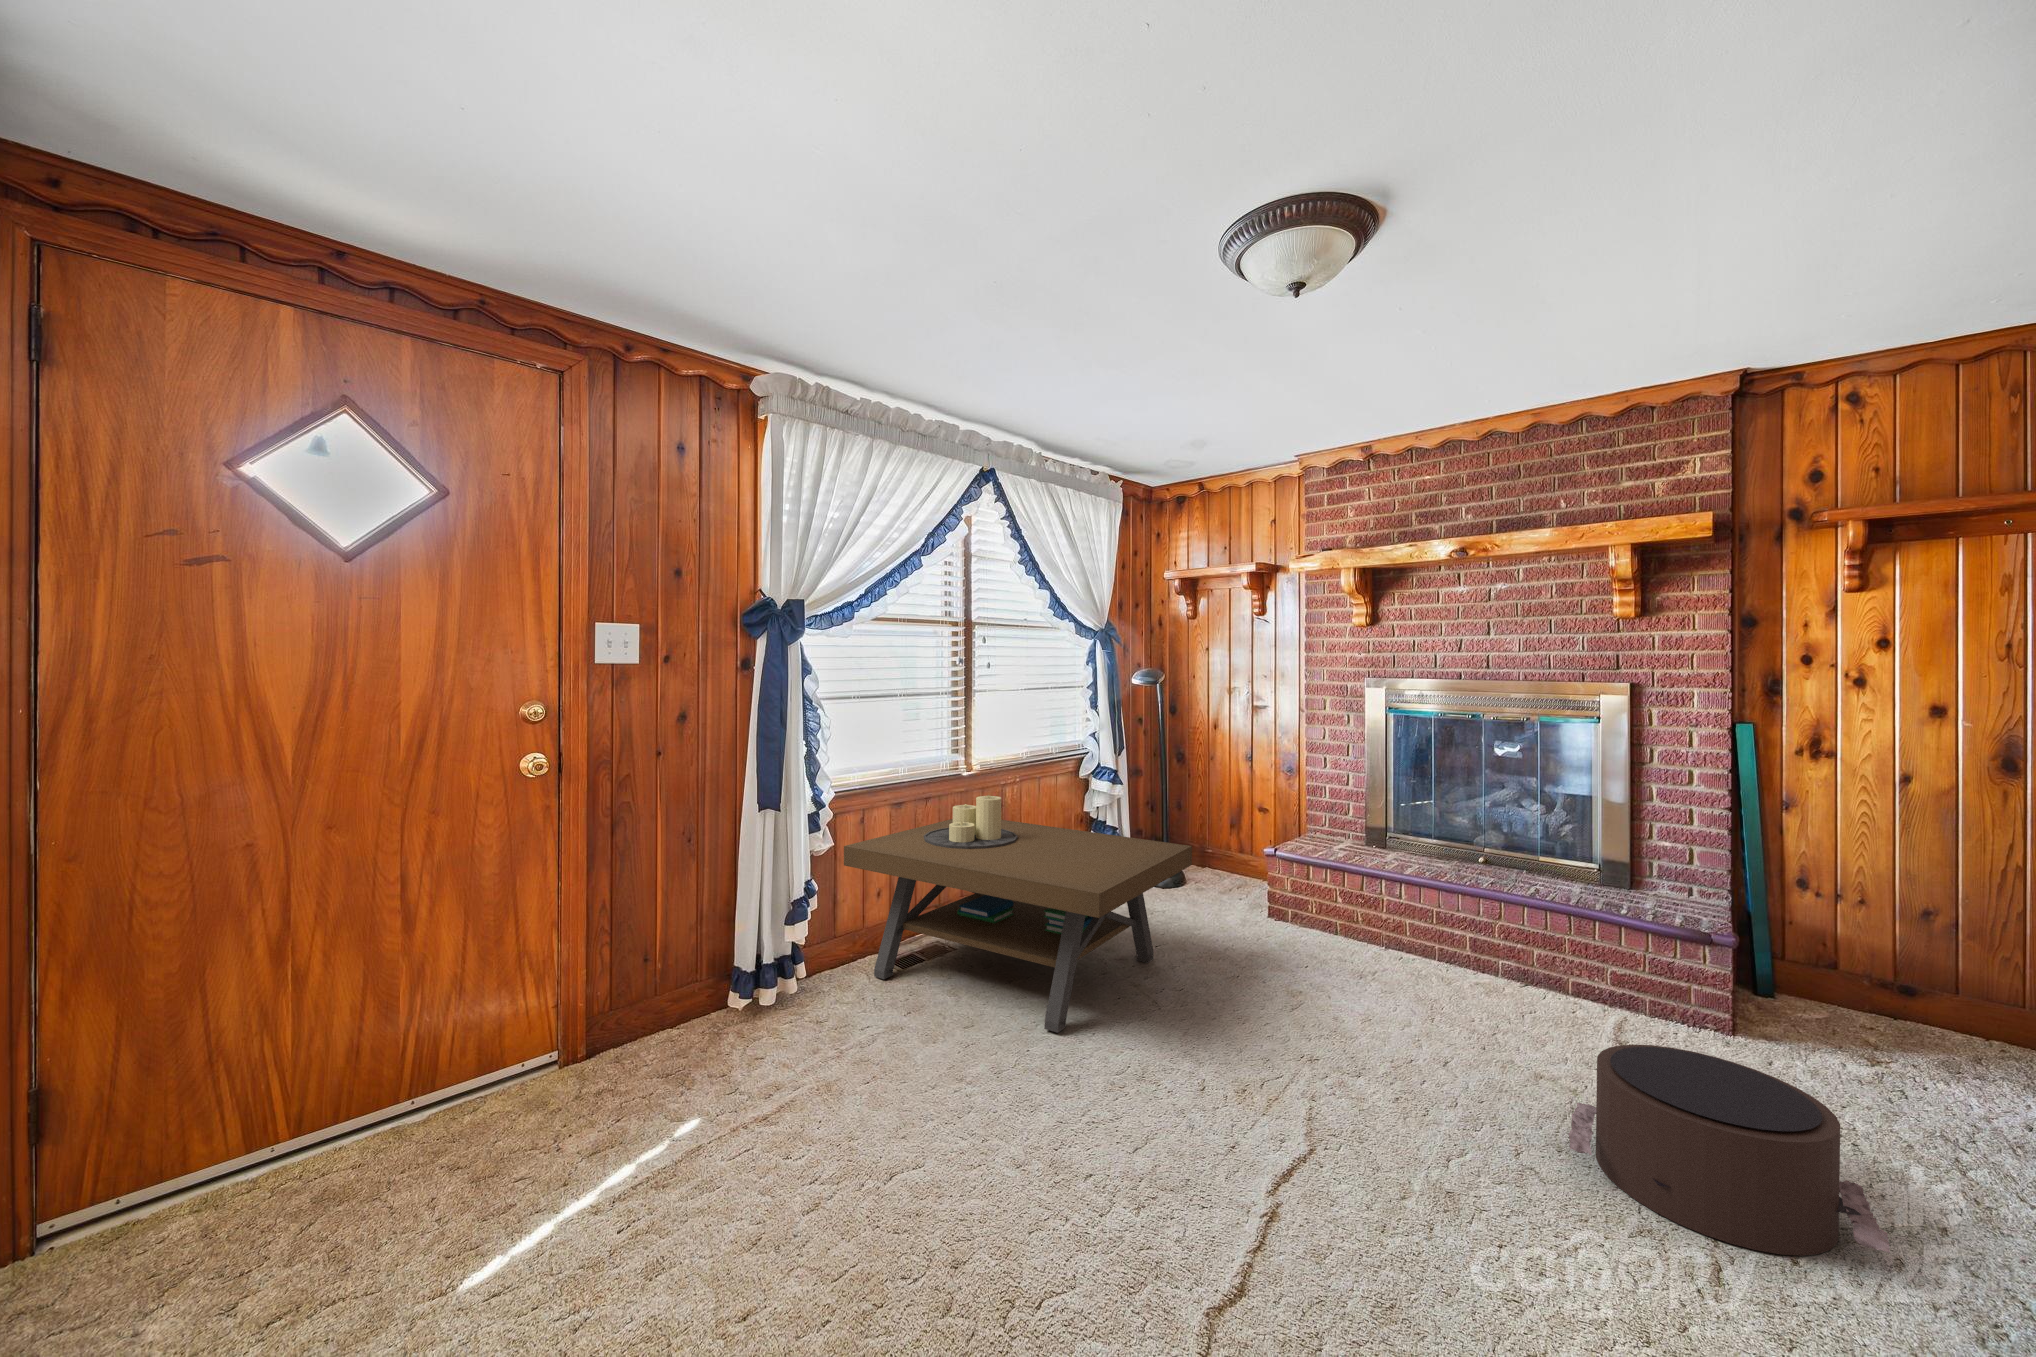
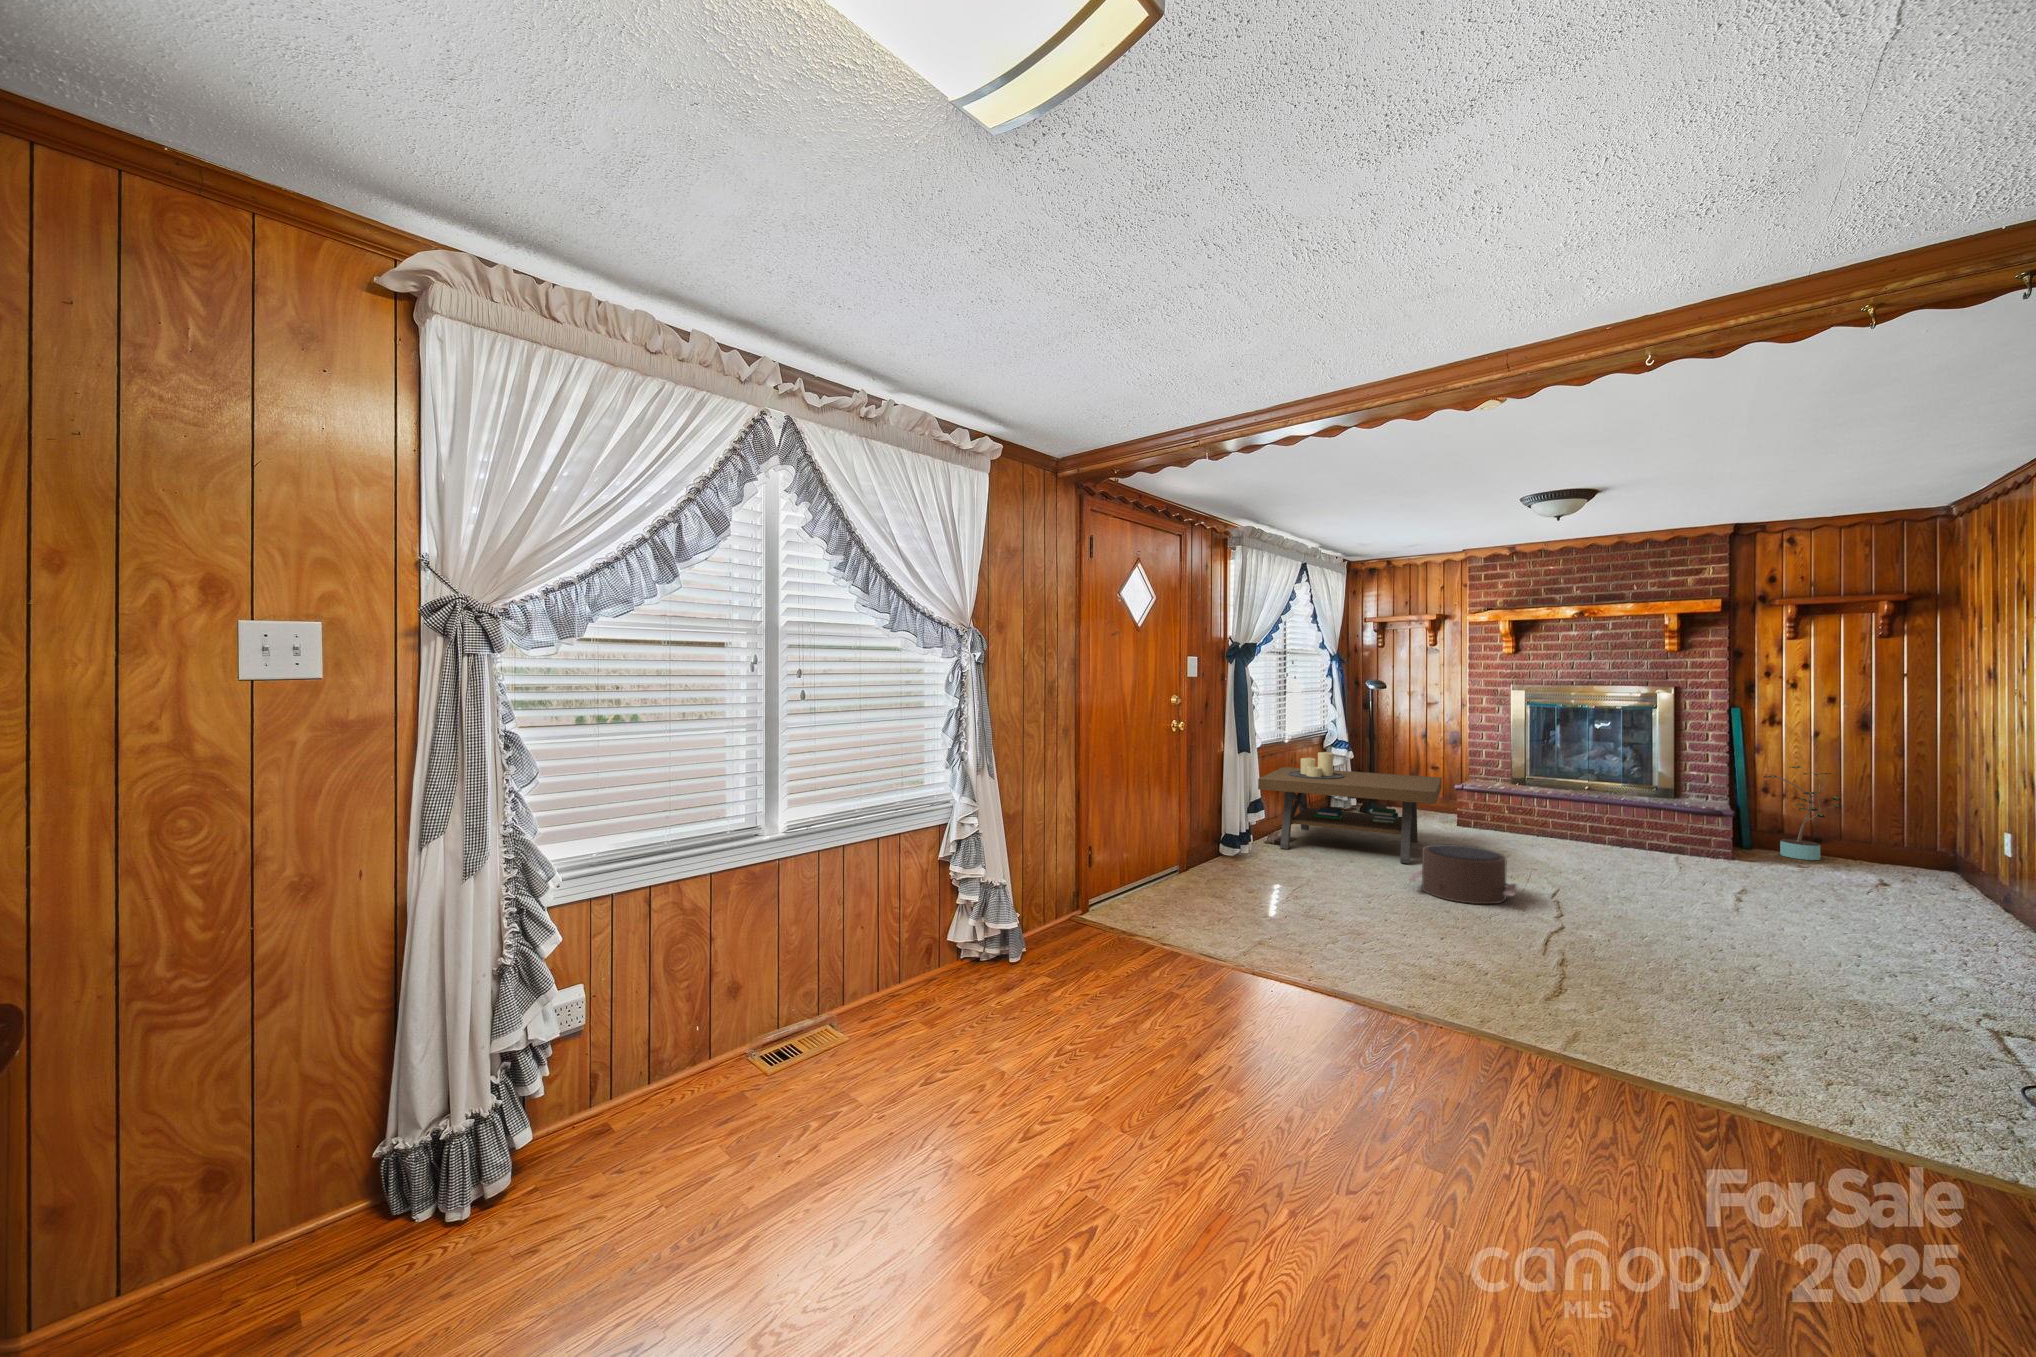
potted plant: none [1797,839,1961,1036] -> present [1764,766,1841,860]
pouf: present [1569,1044,1890,1256] -> present [1409,844,1517,904]

